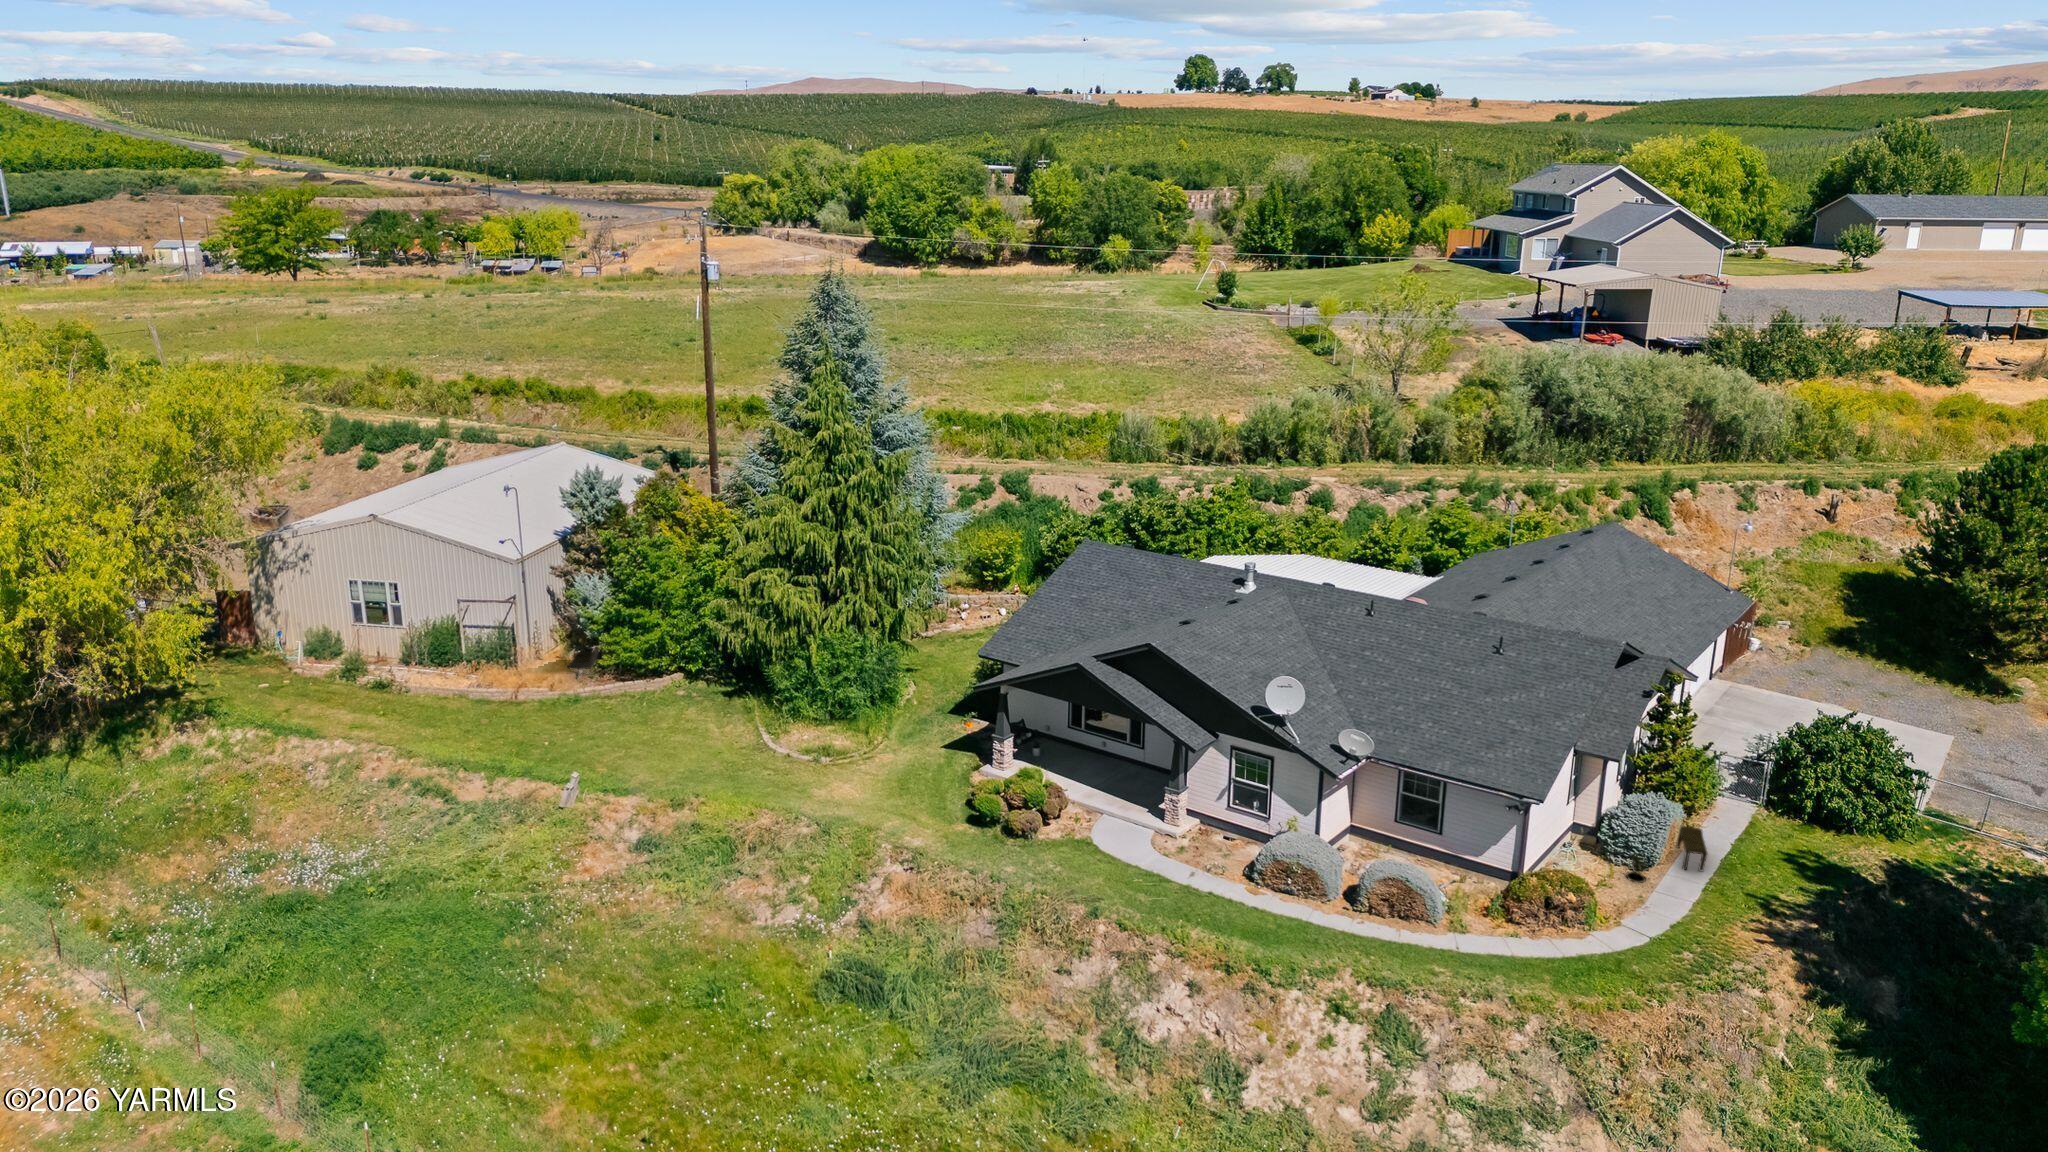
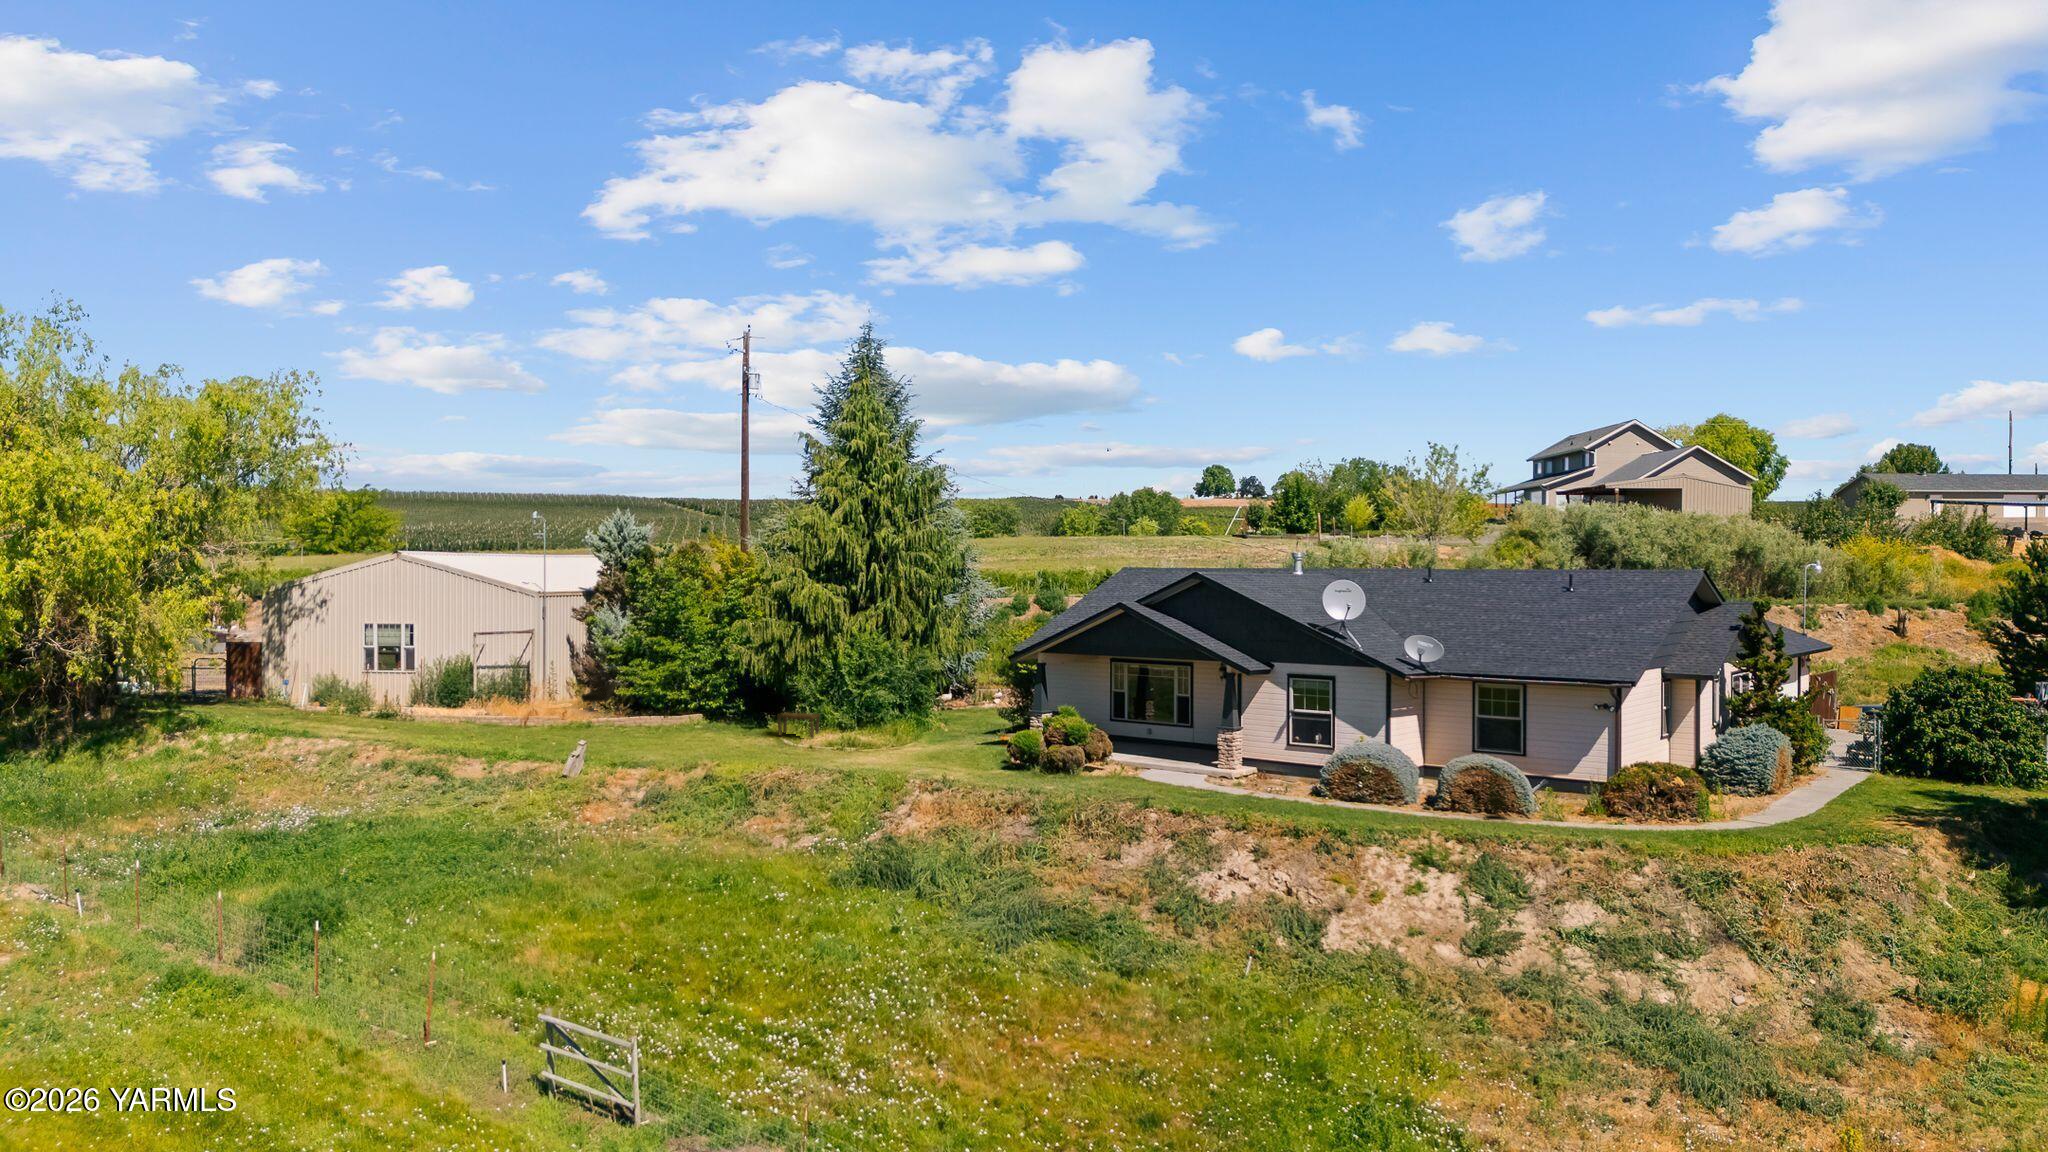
bench: present [1676,826,1708,871] -> present [777,712,820,738]
potted tree: present [1626,852,1648,883] -> present [1484,781,1508,820]

